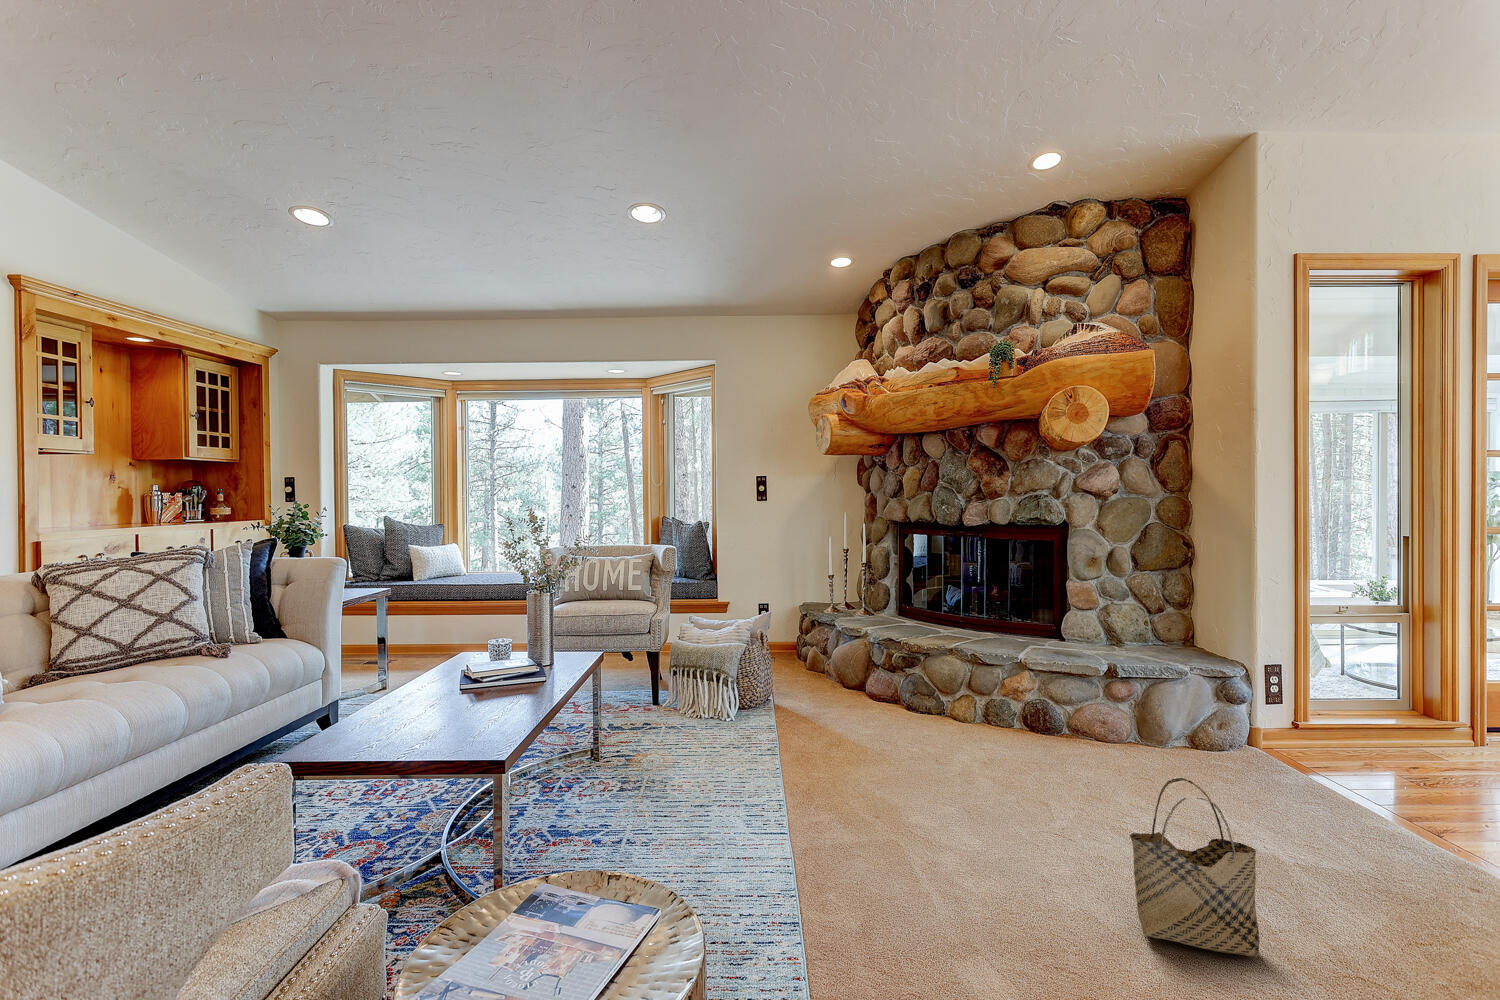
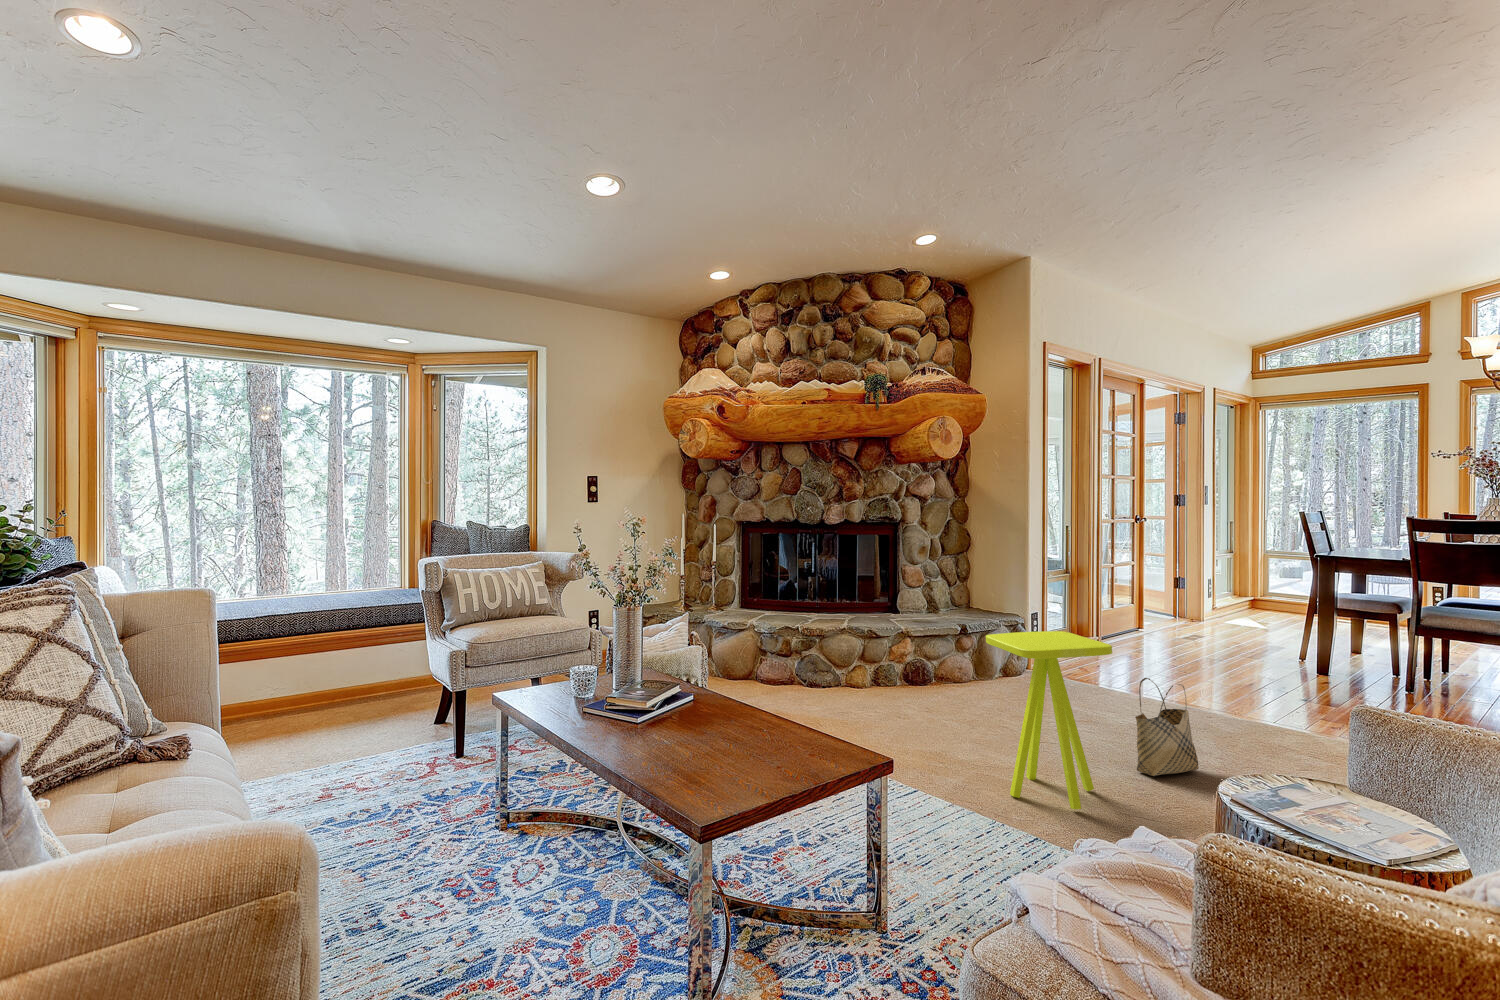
side table: none [863,668,1016,930] -> present [986,631,1112,809]

